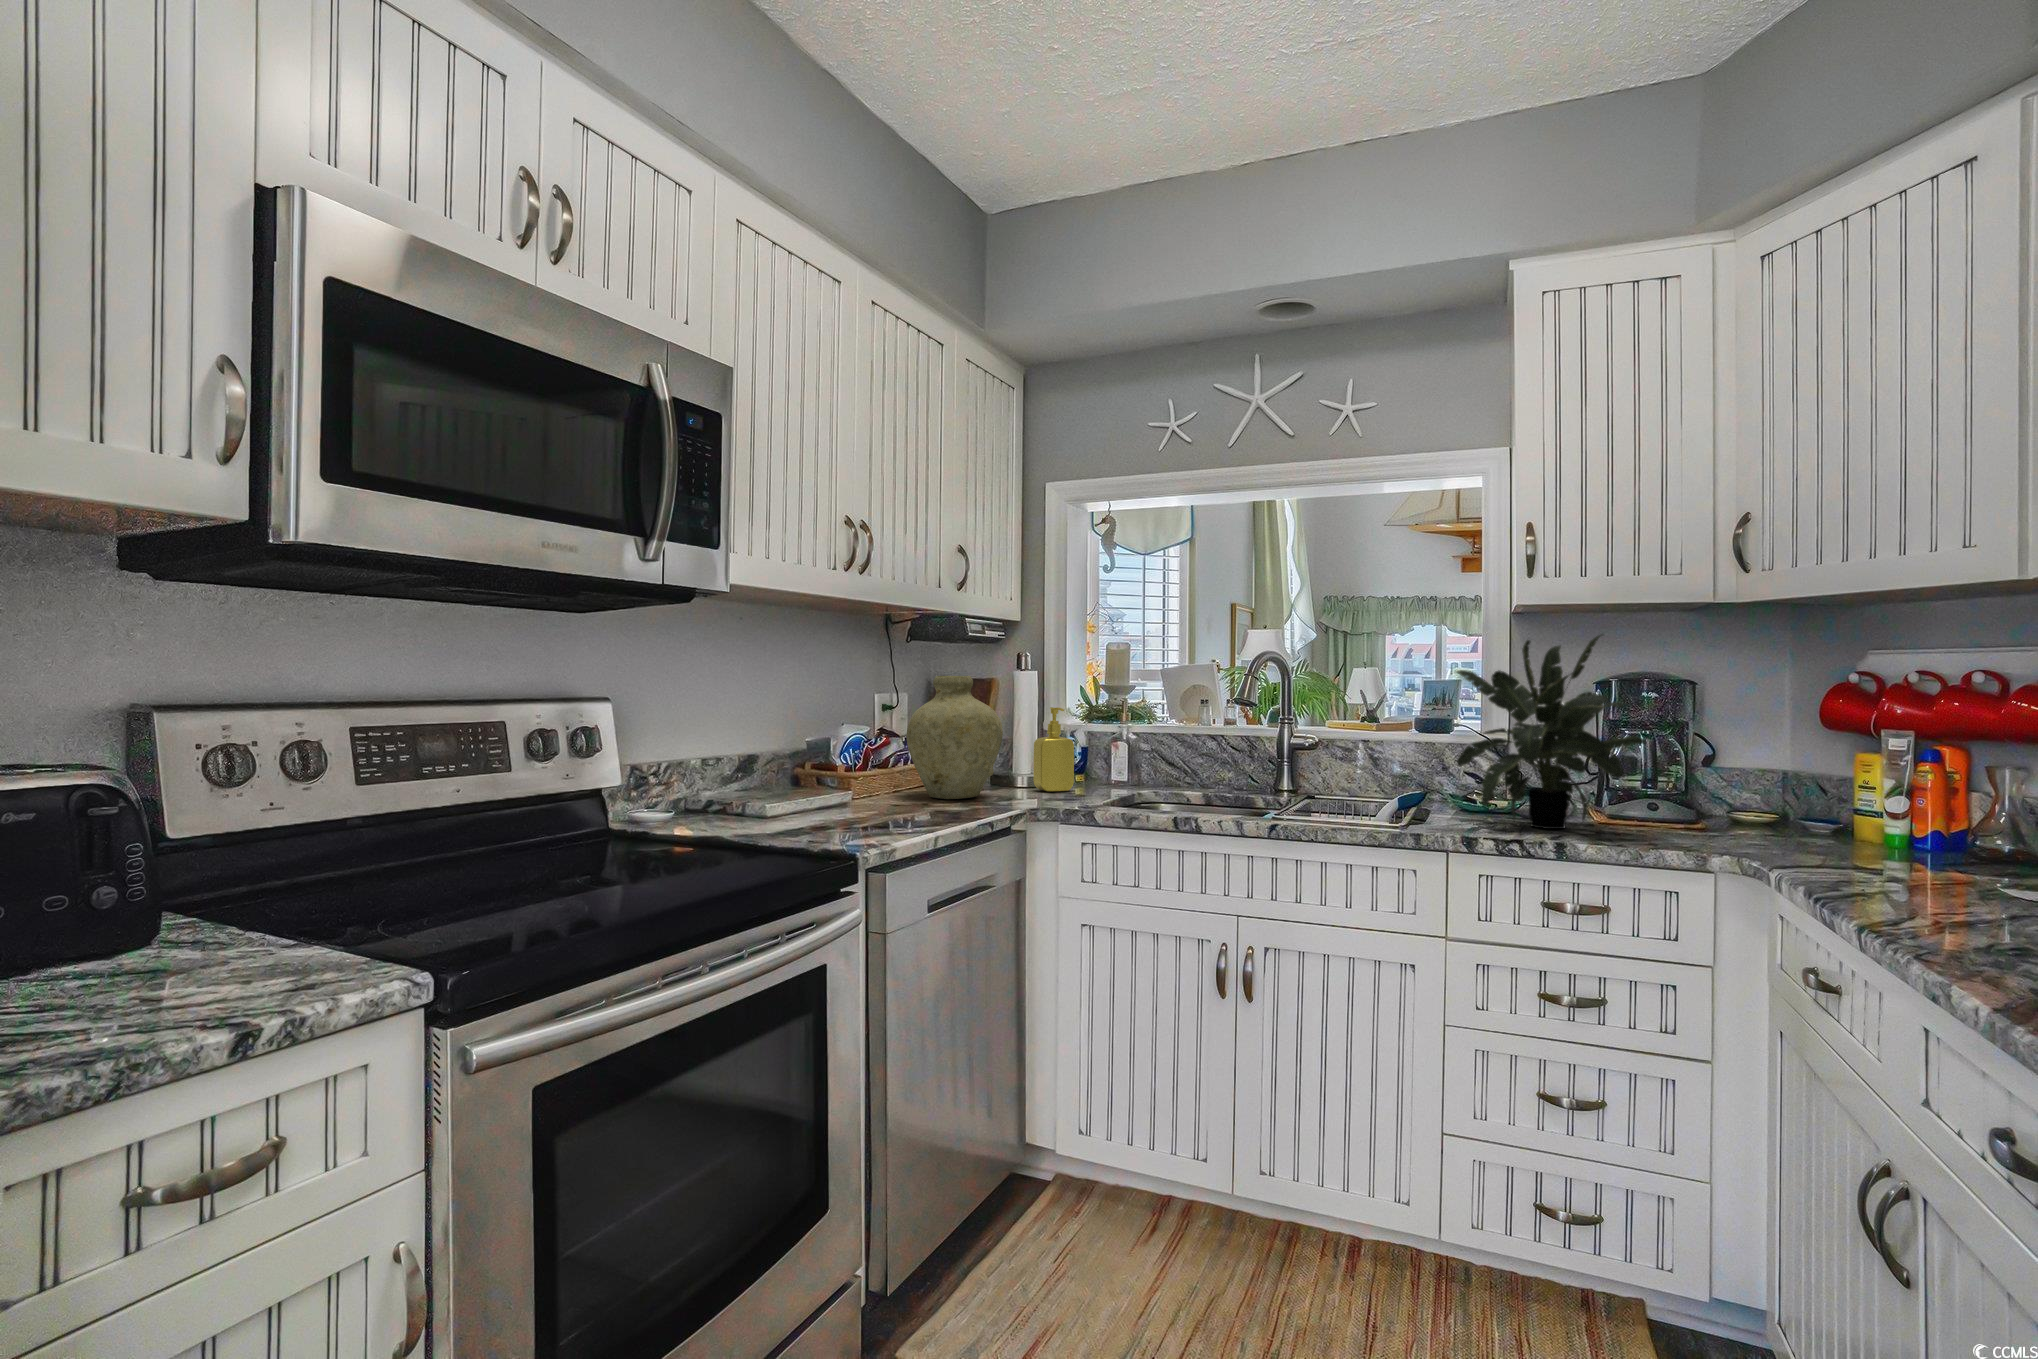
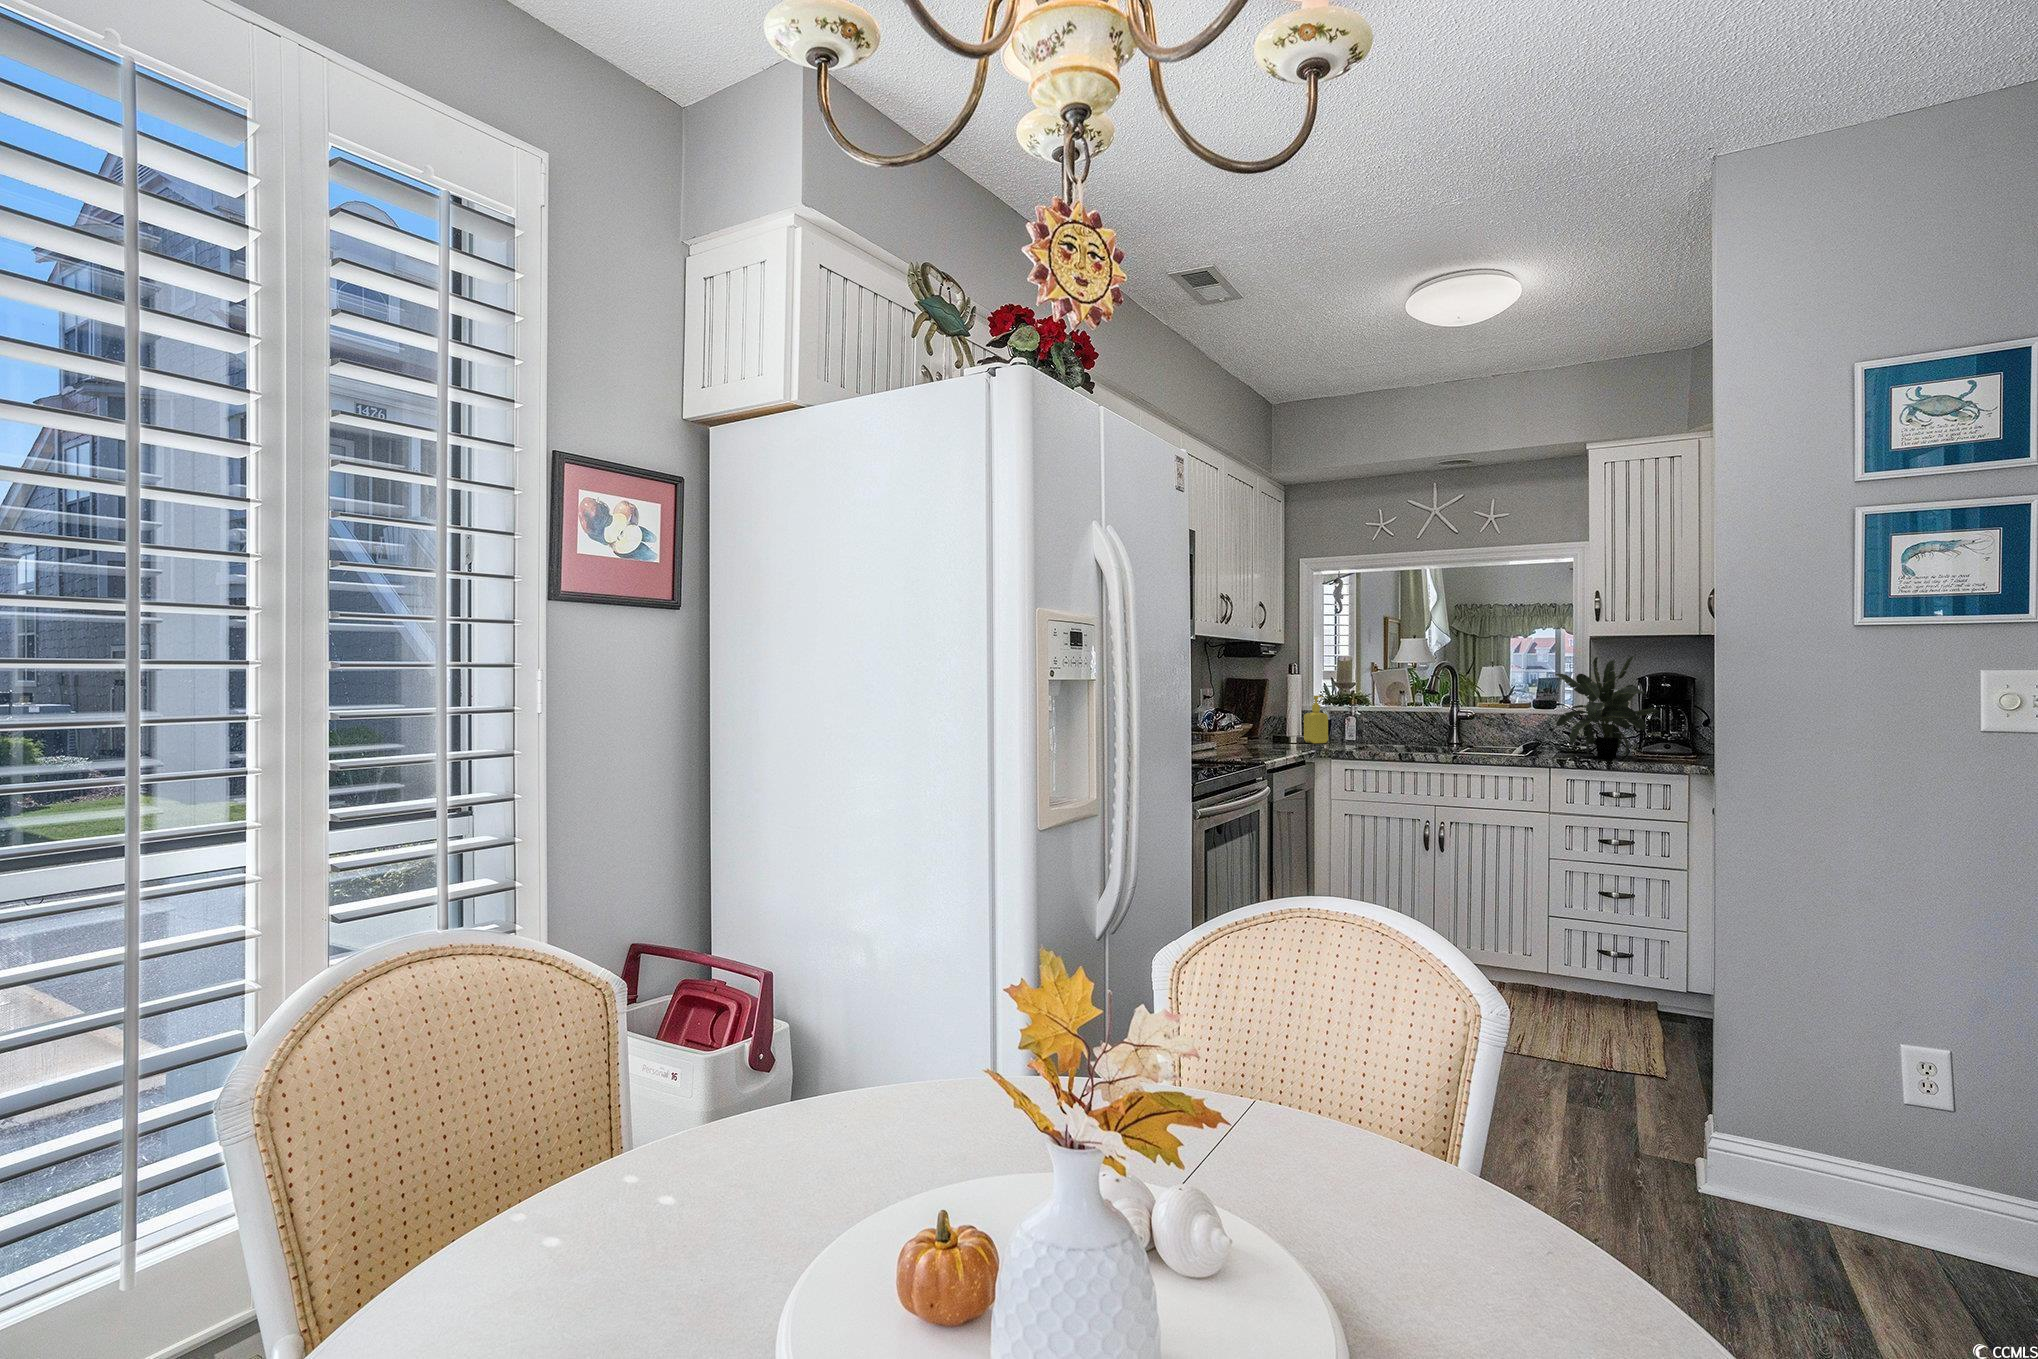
vase: present [906,676,1003,799] -> none [1238,678,1293,747]

